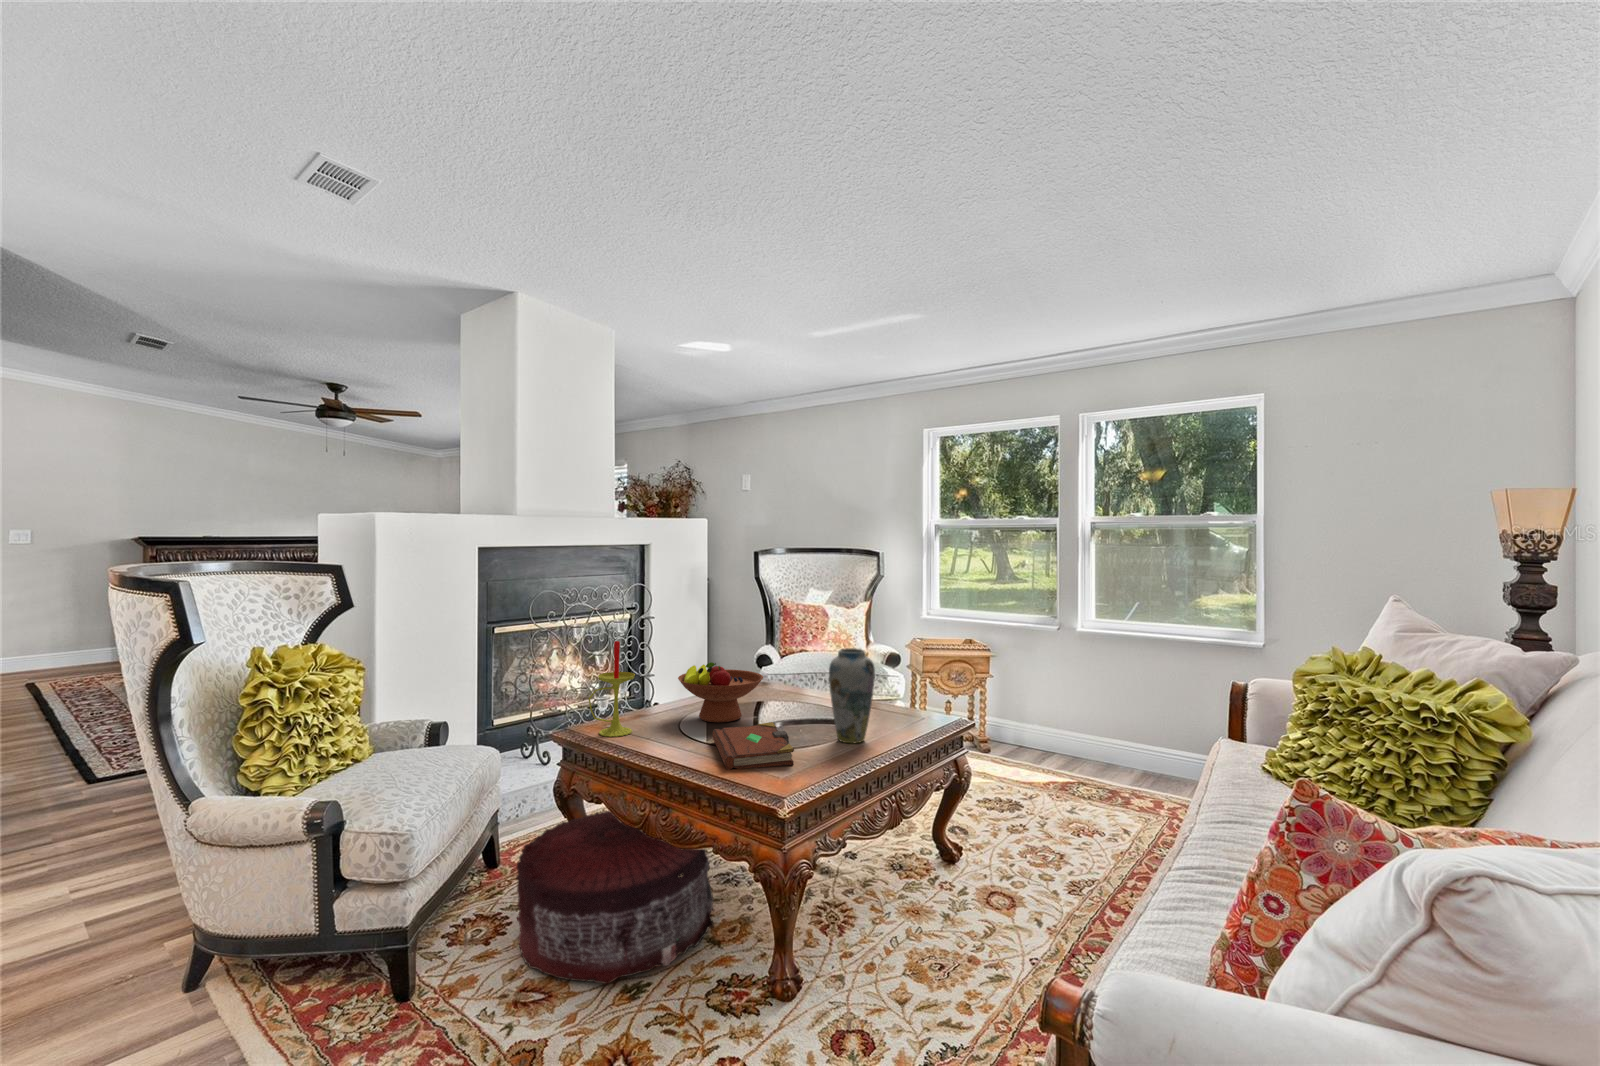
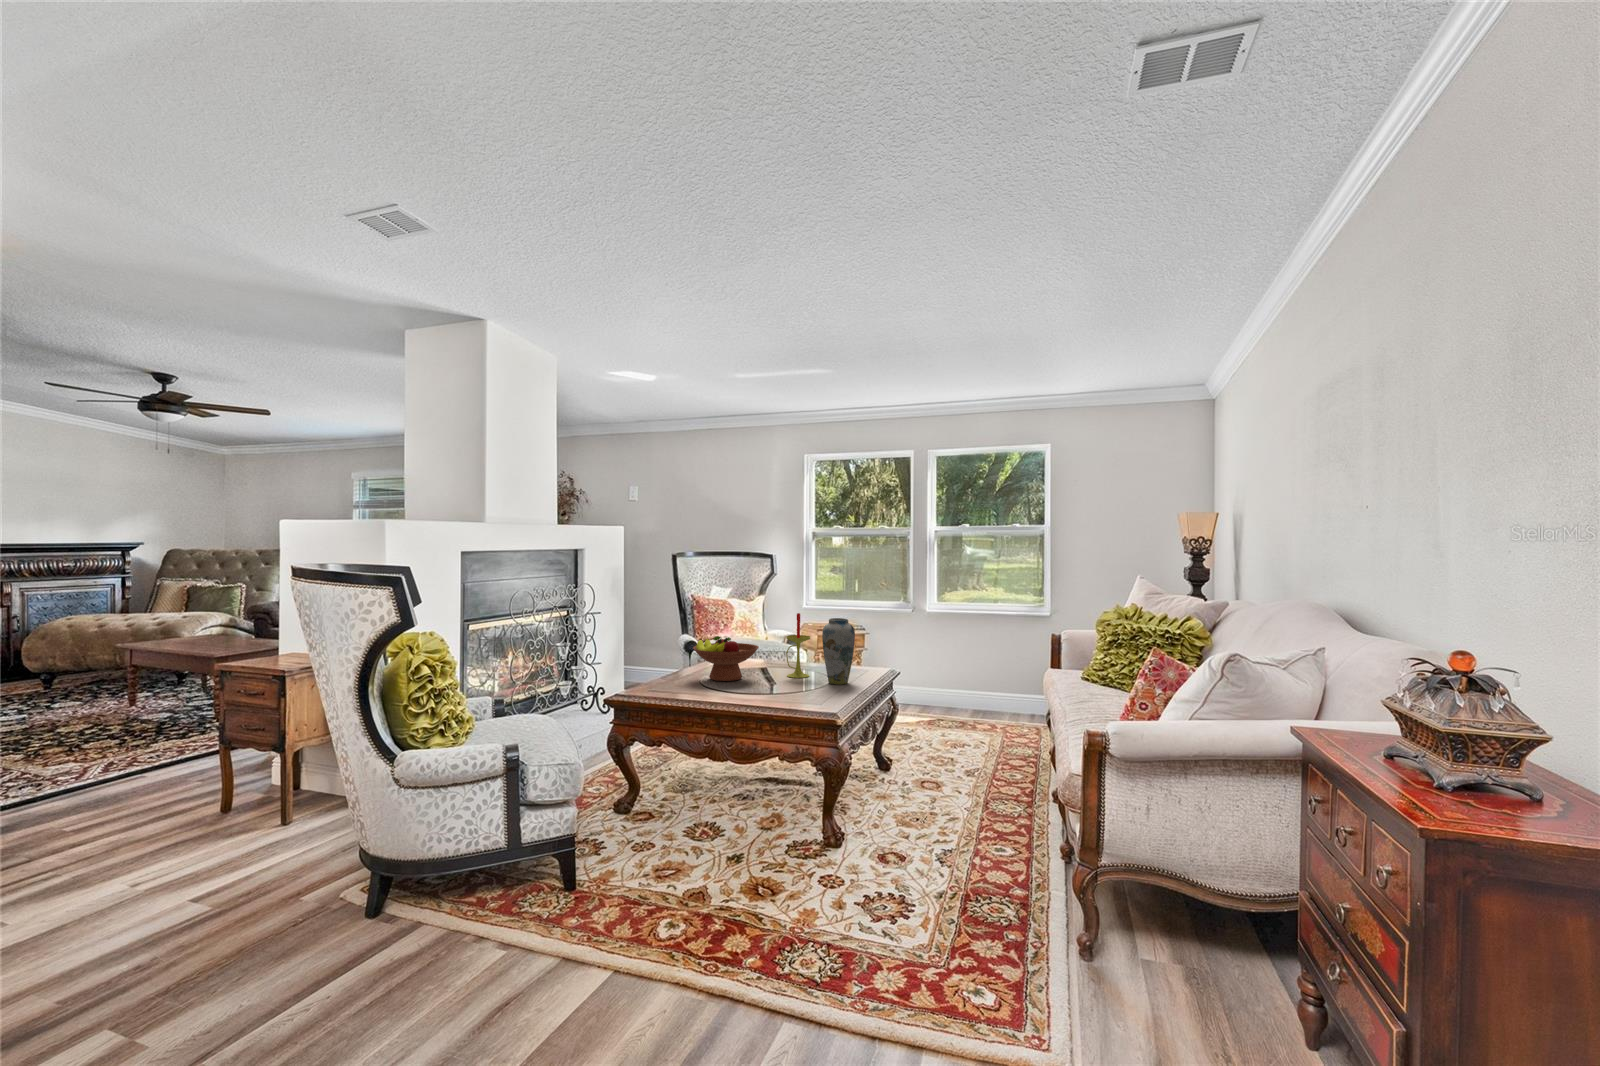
candle: present [588,641,635,737] -> present [786,613,810,678]
book: present [712,722,794,770] -> none [746,674,823,702]
pouf: present [516,811,714,984] -> none [614,746,762,860]

